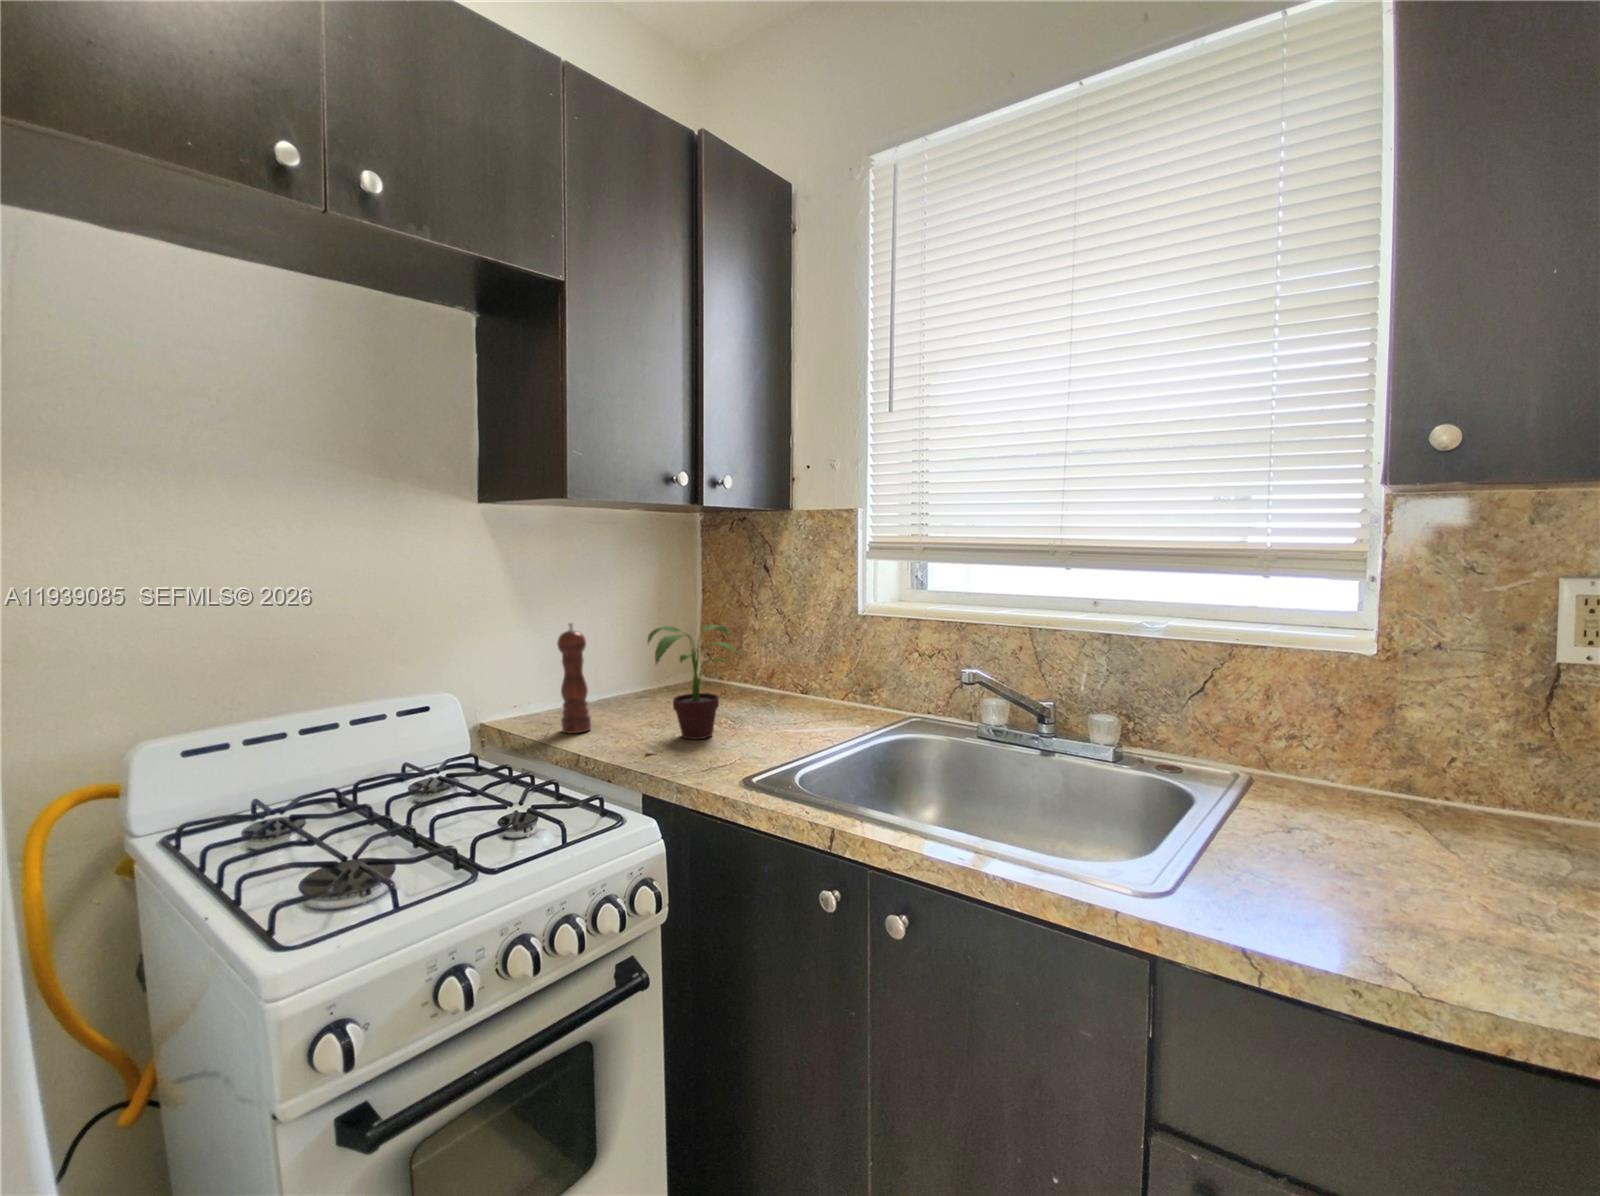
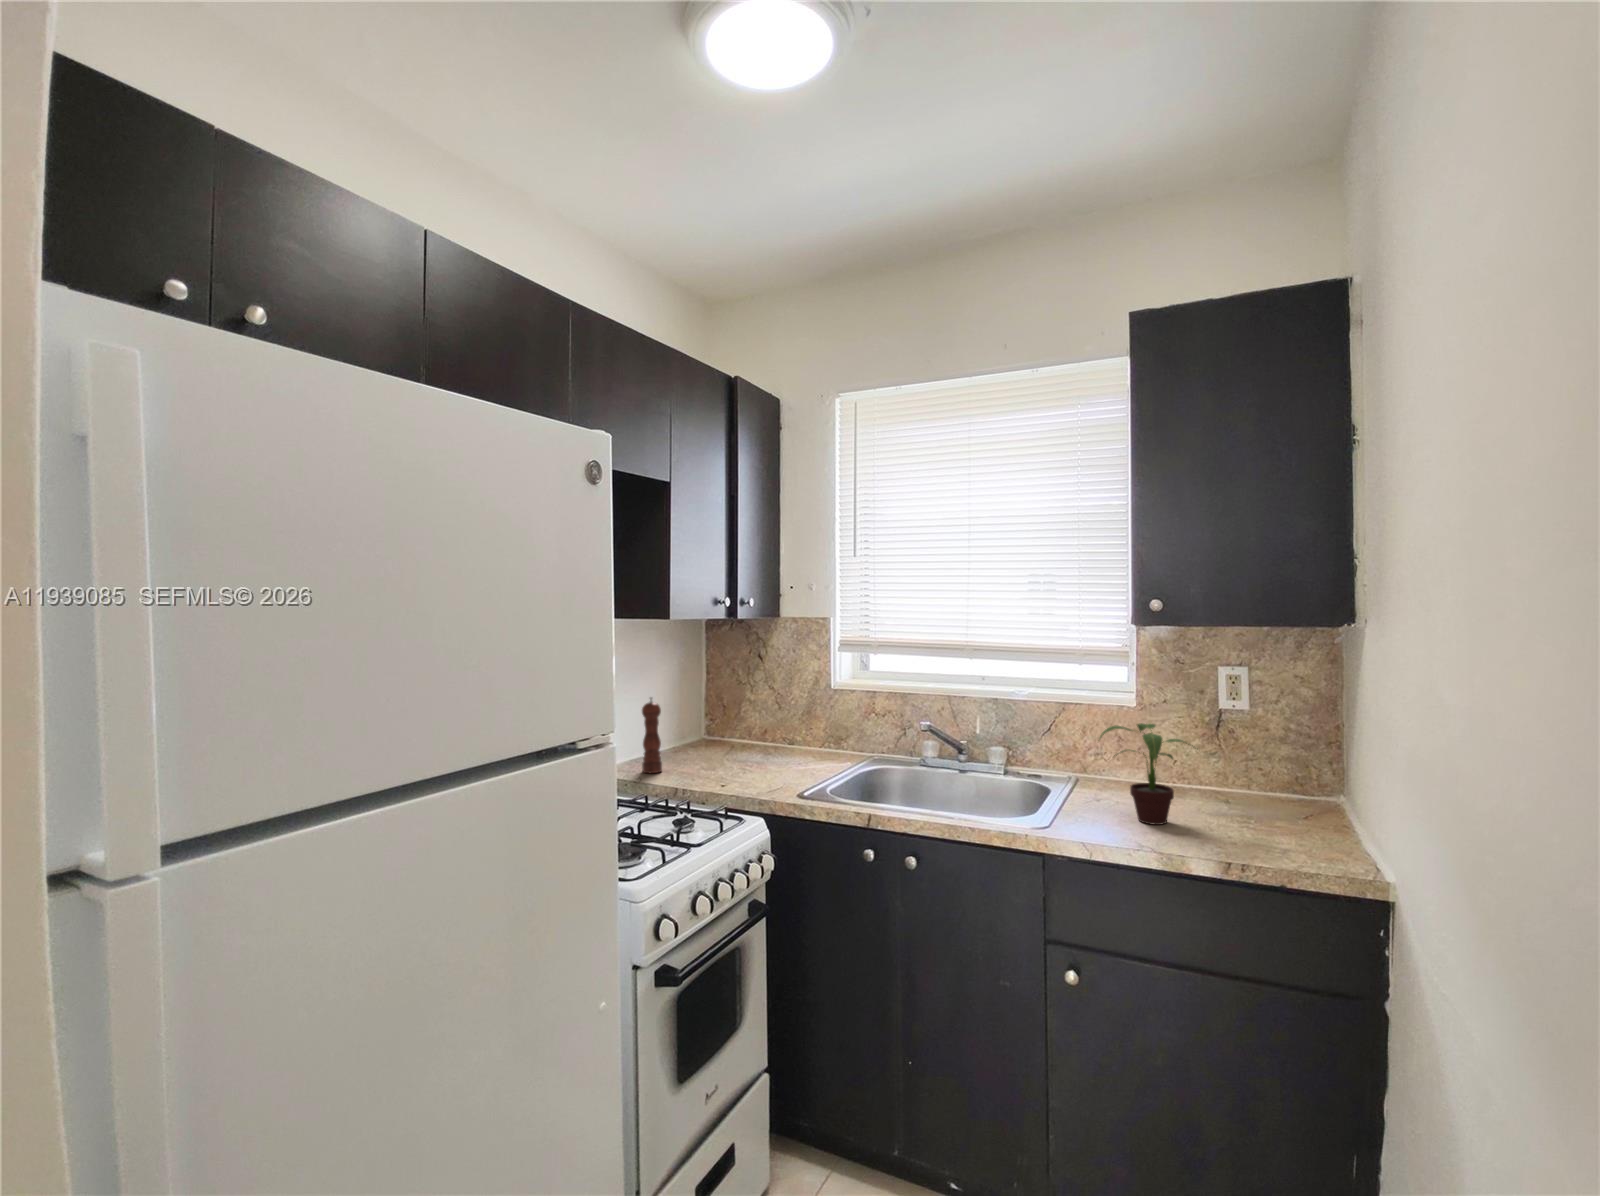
potted plant: present [648,625,739,739] -> present [1100,723,1184,825]

